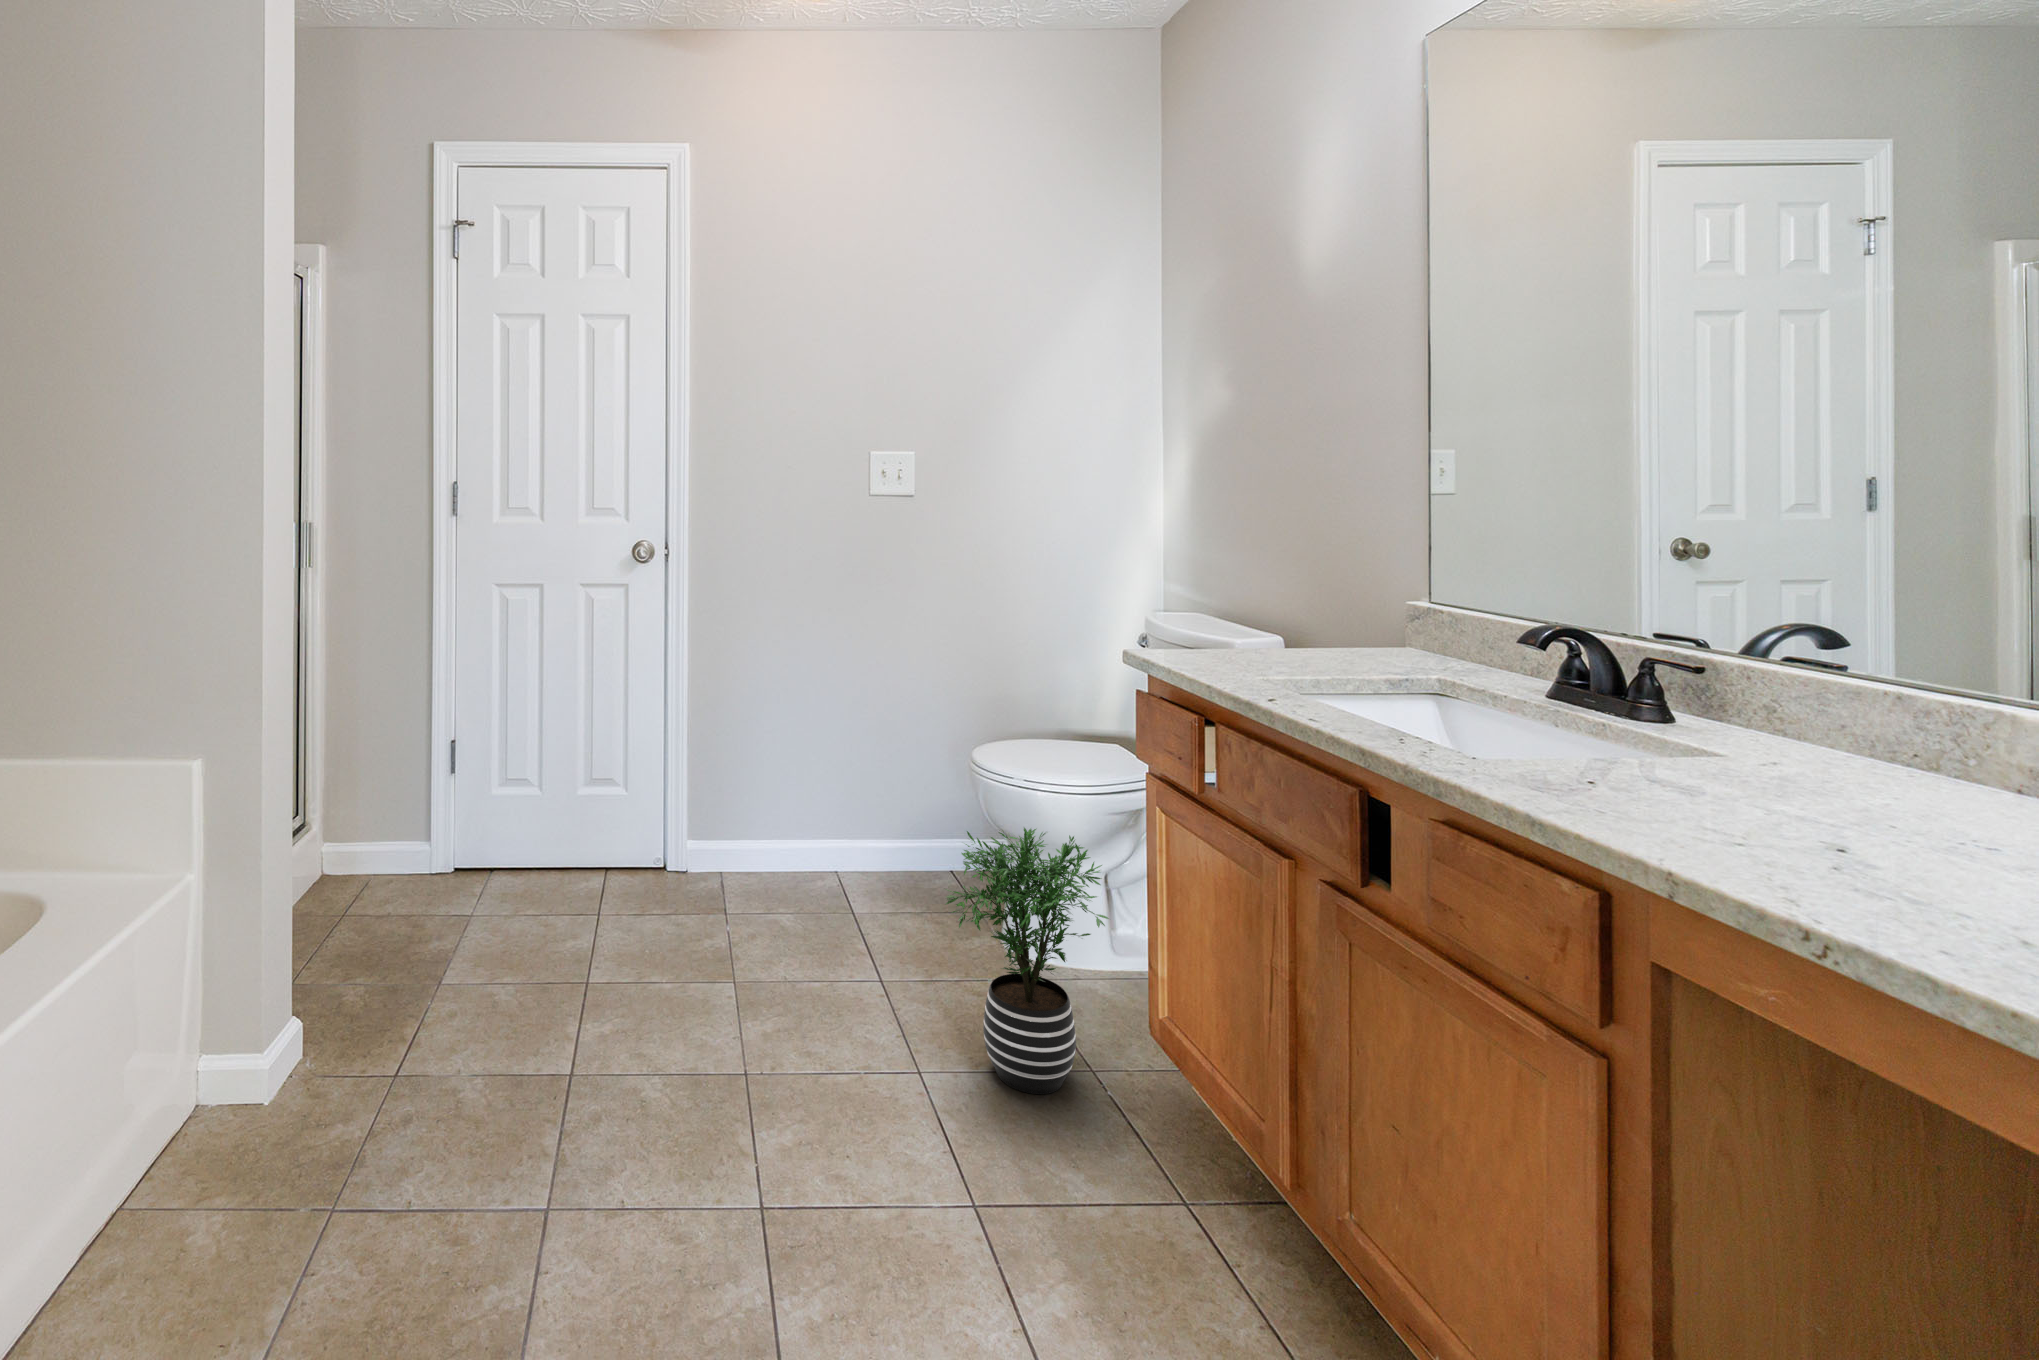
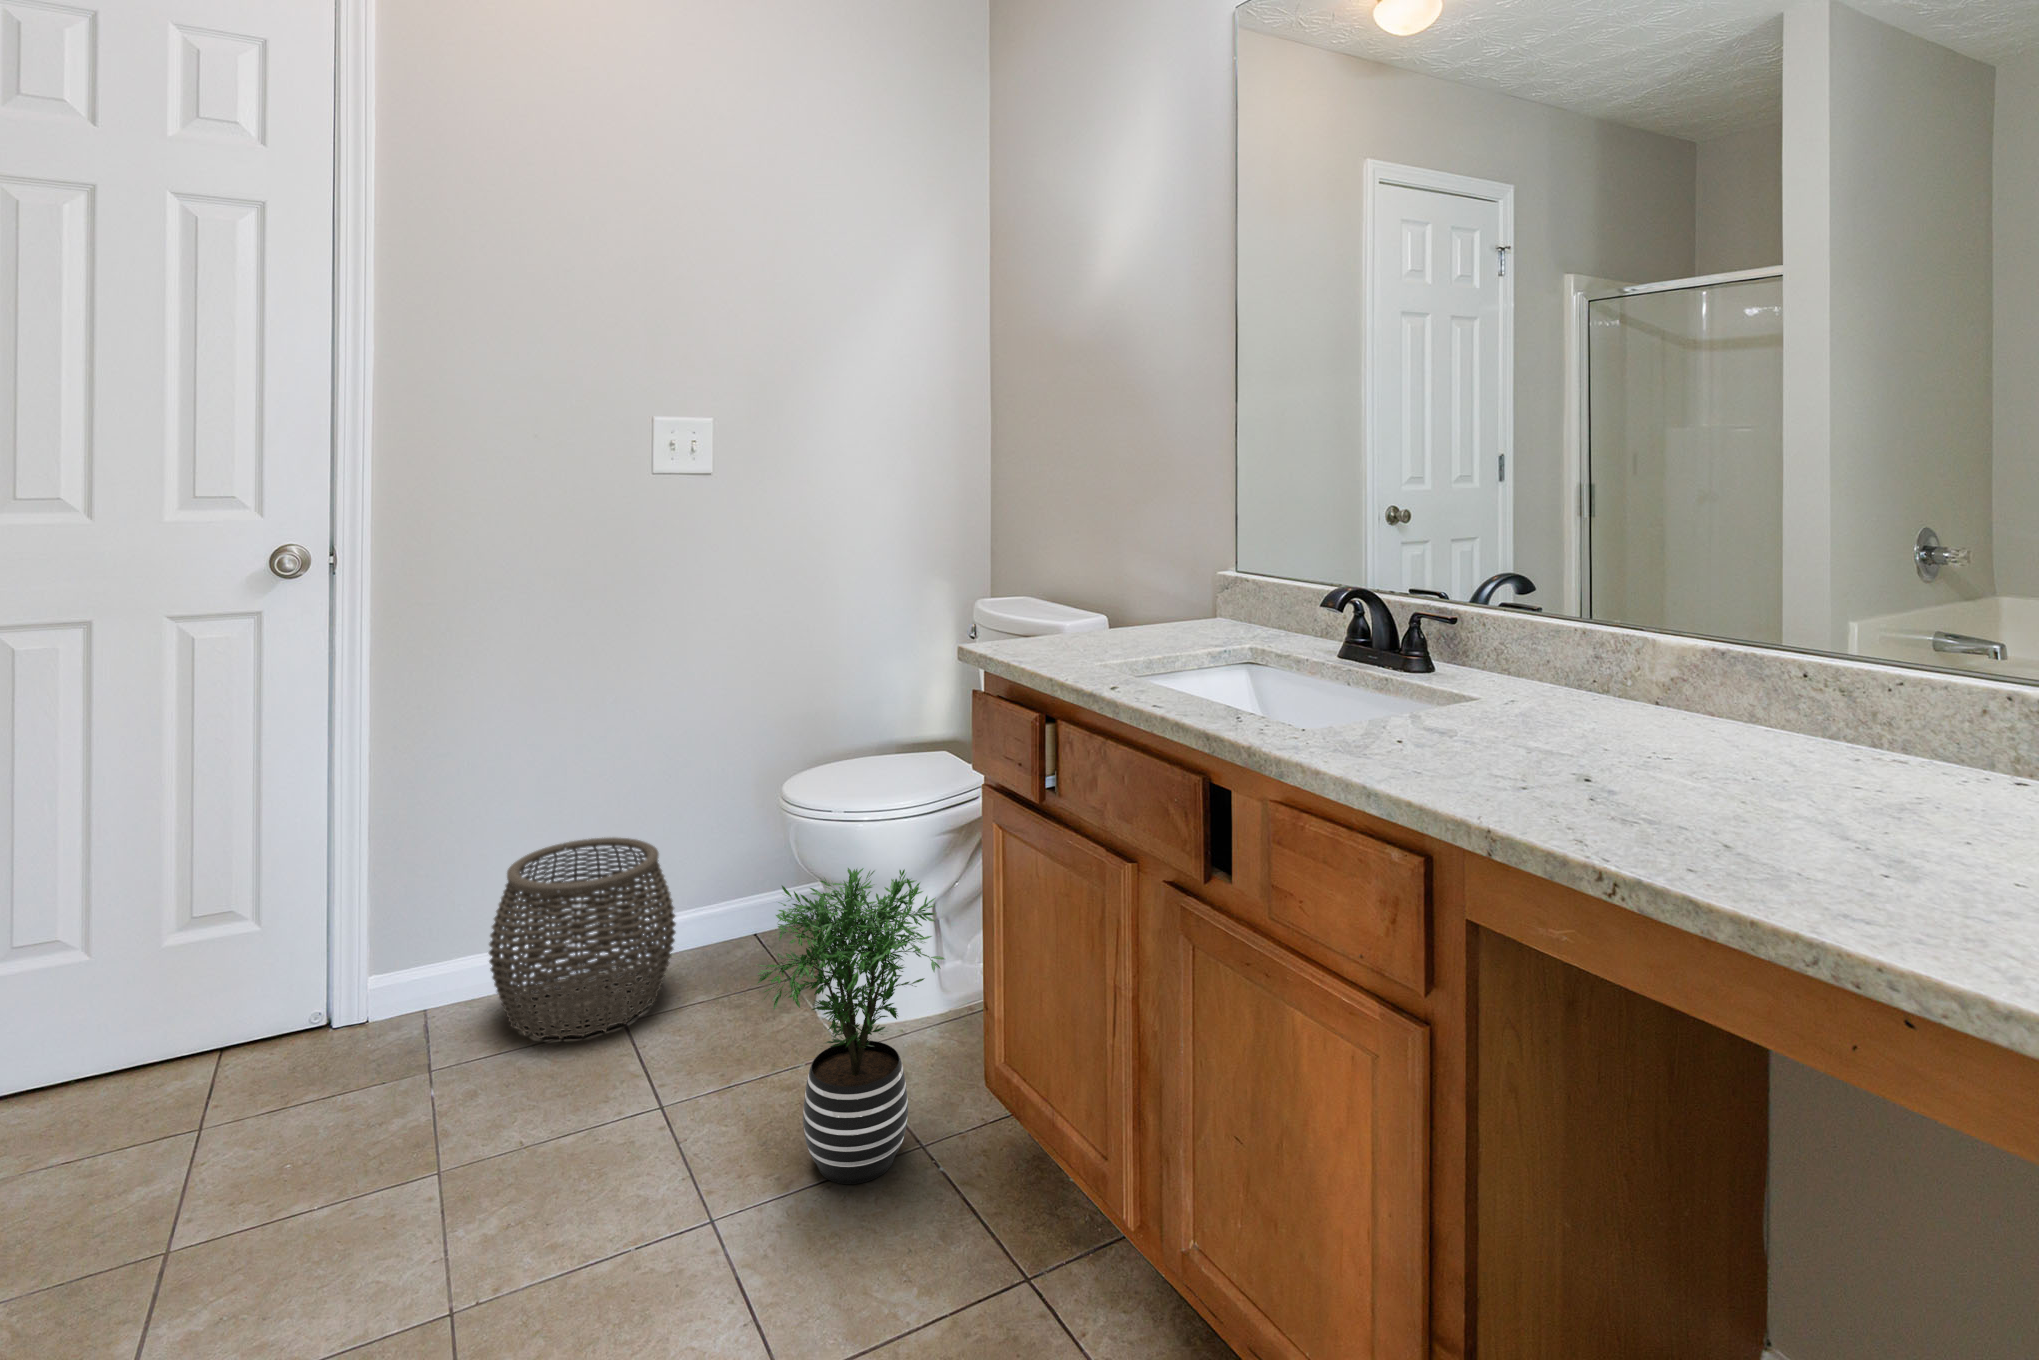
woven basket: none [746,772,882,925] -> present [489,837,676,1039]

